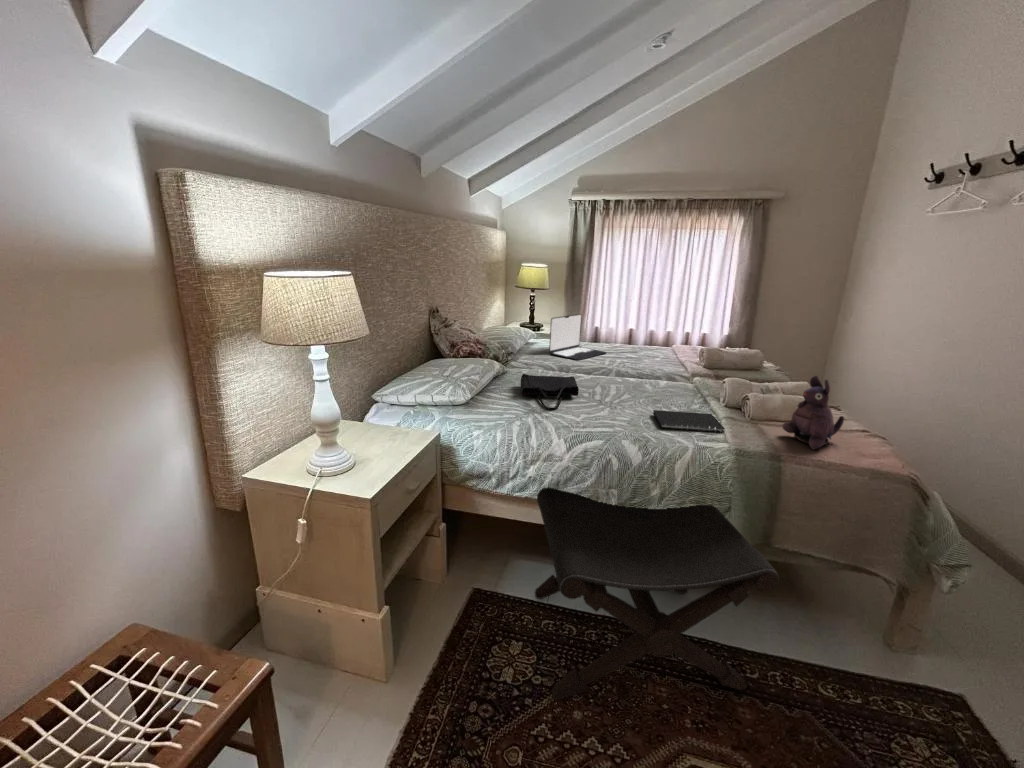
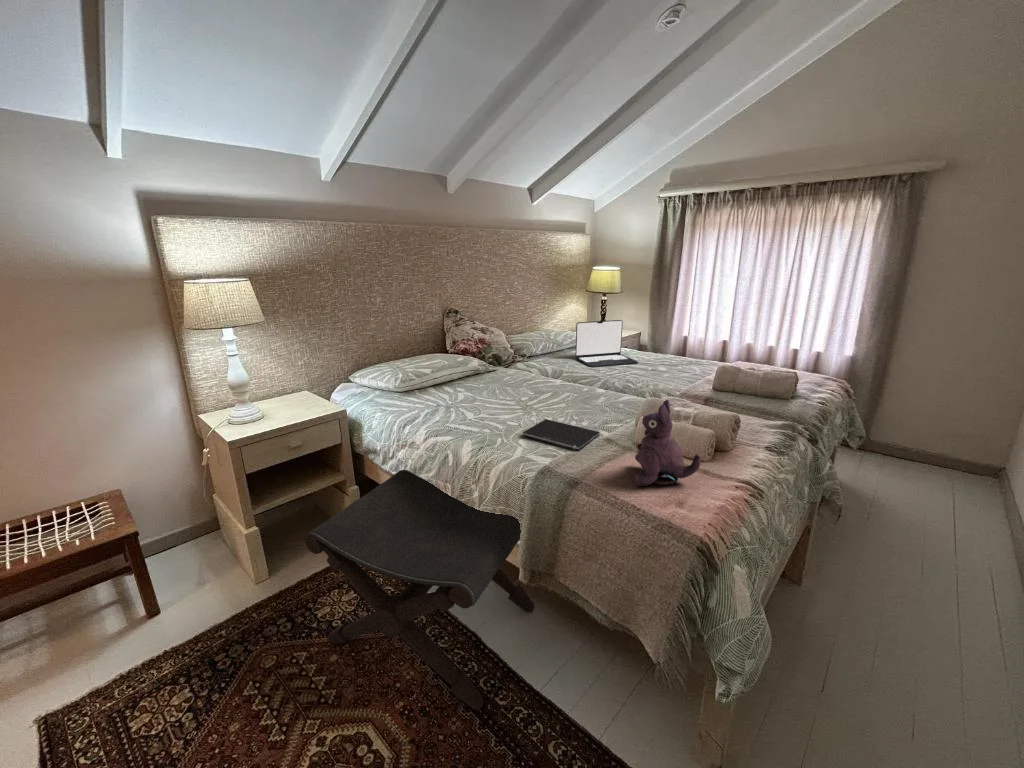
tote bag: present [521,374,579,411] -> none [462,372,530,407]

